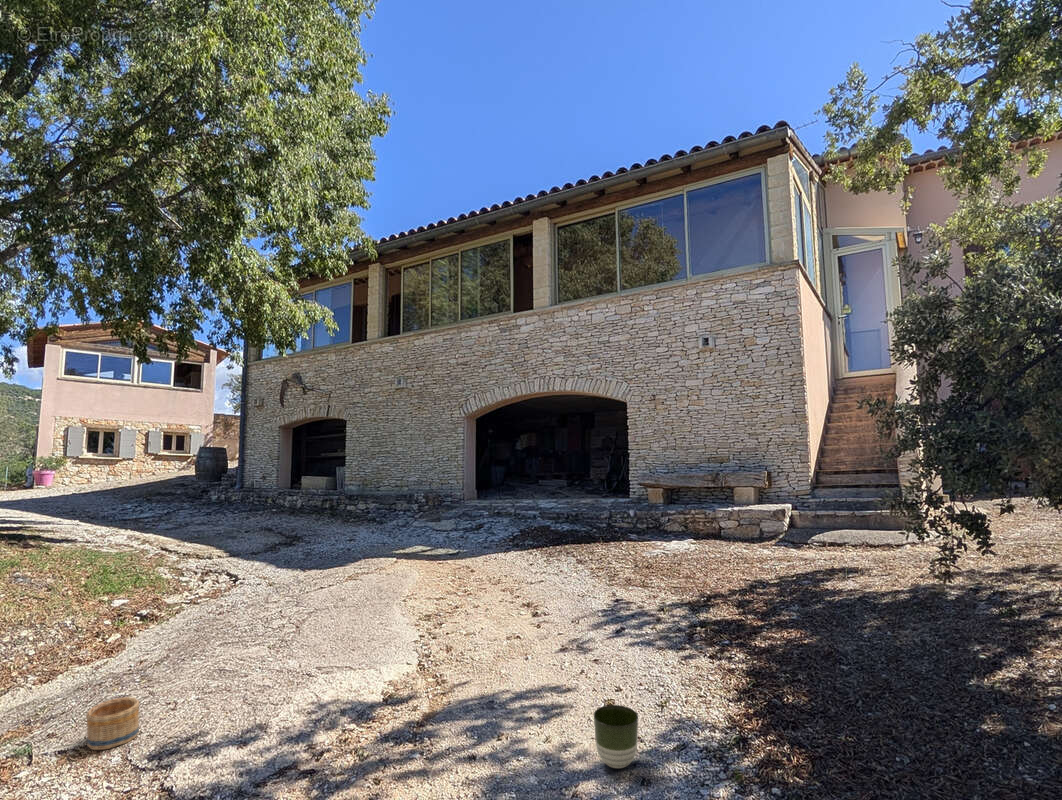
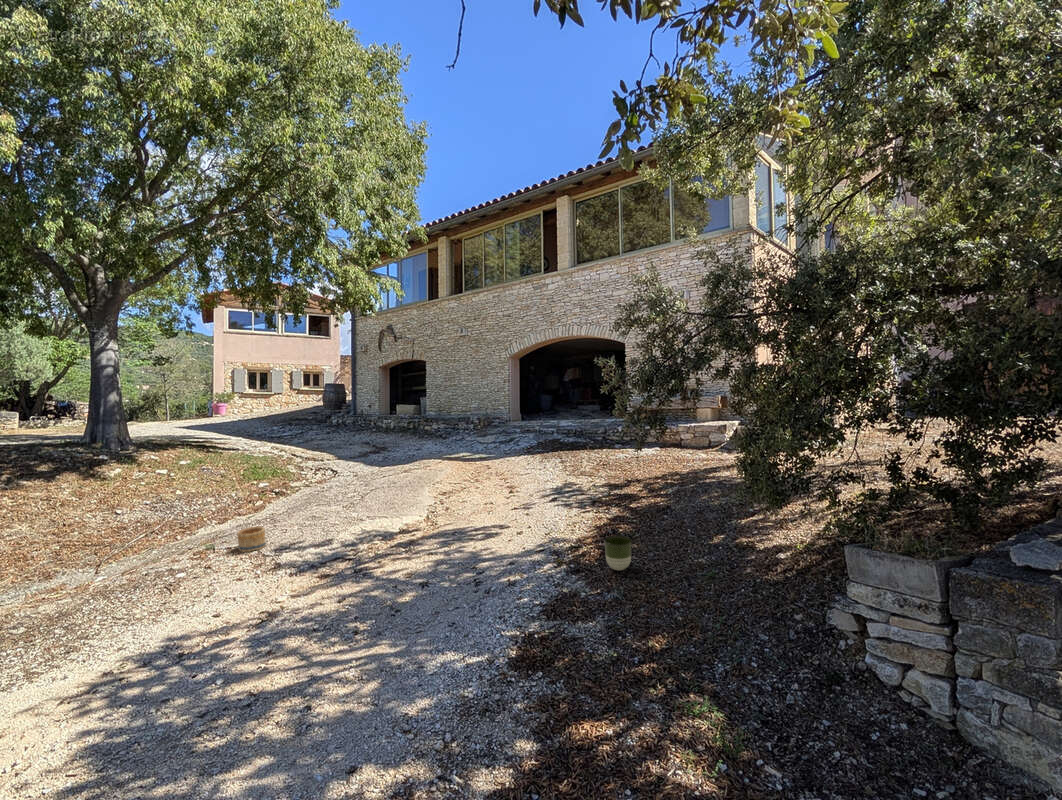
planter: present [594,705,638,768] -> present [604,536,632,570]

